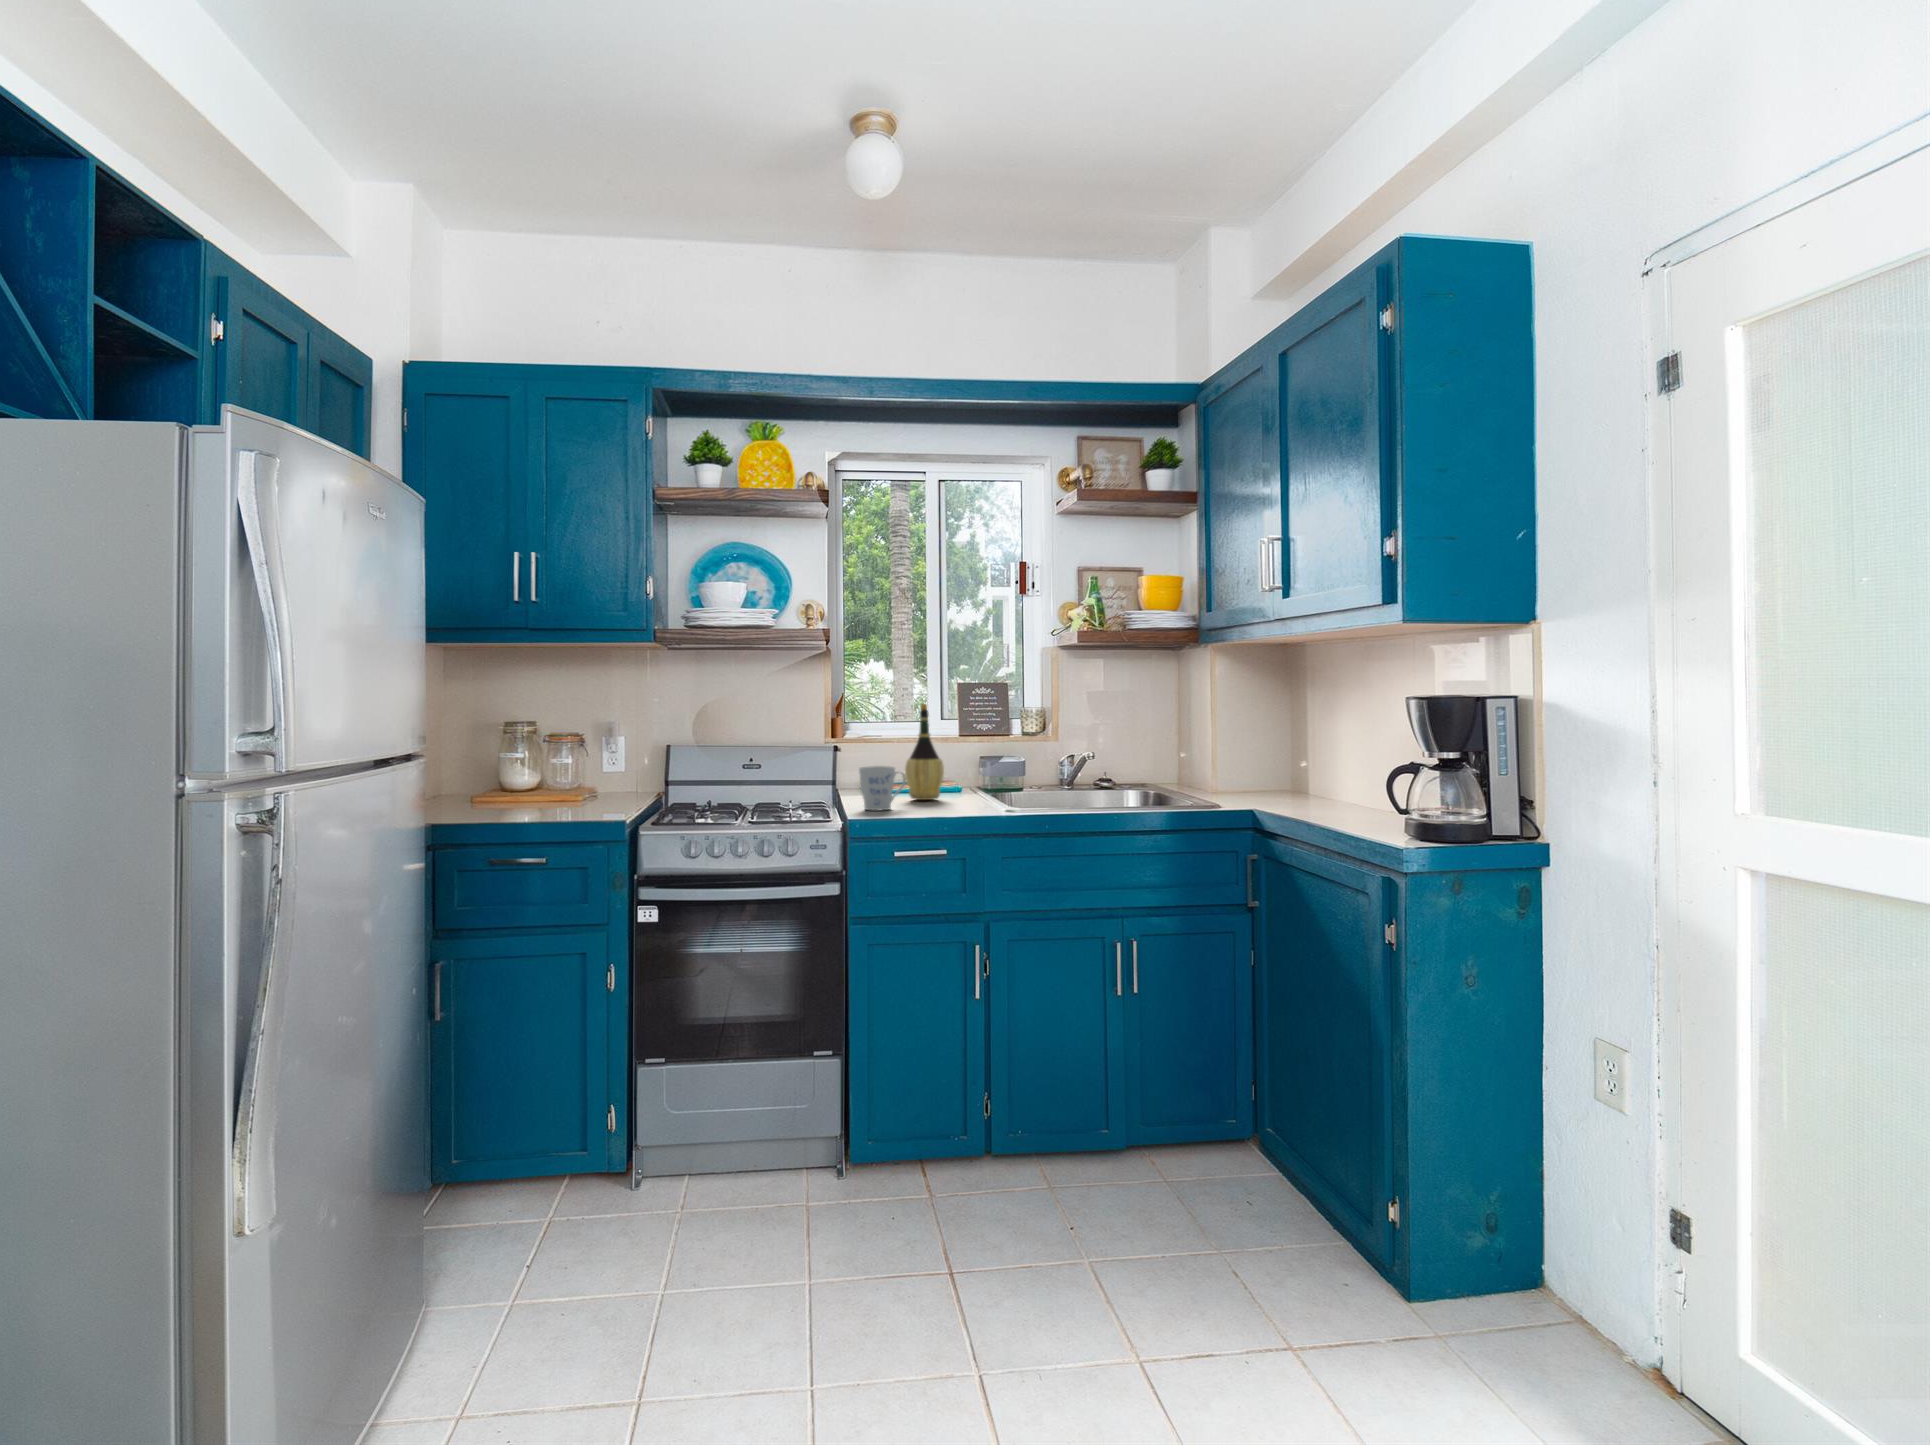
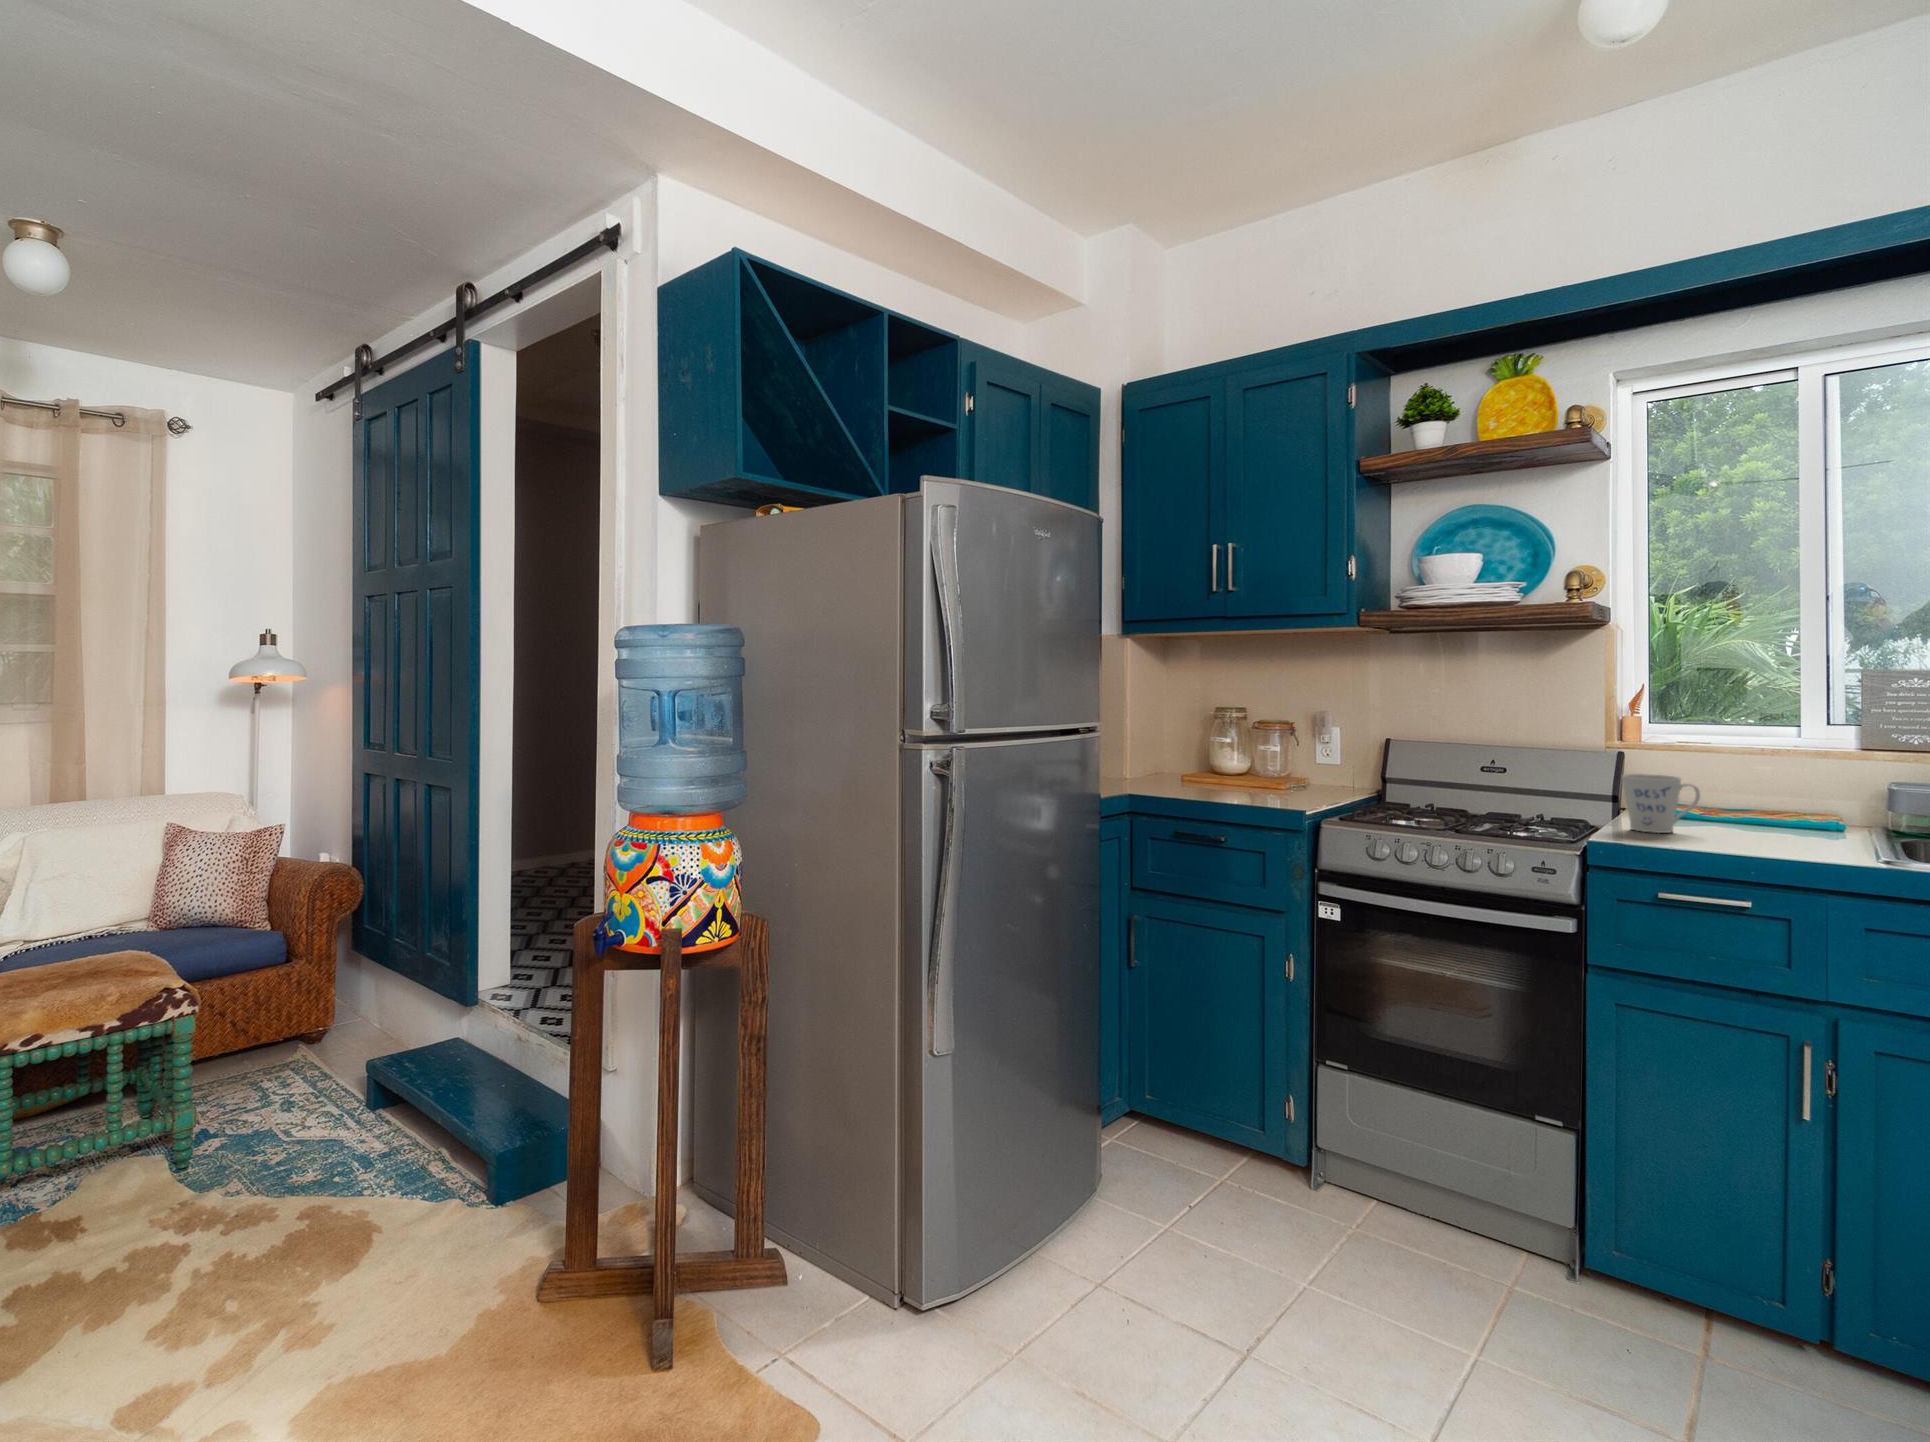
wine bottle: present [905,704,944,800] -> none [1713,694,1783,825]

